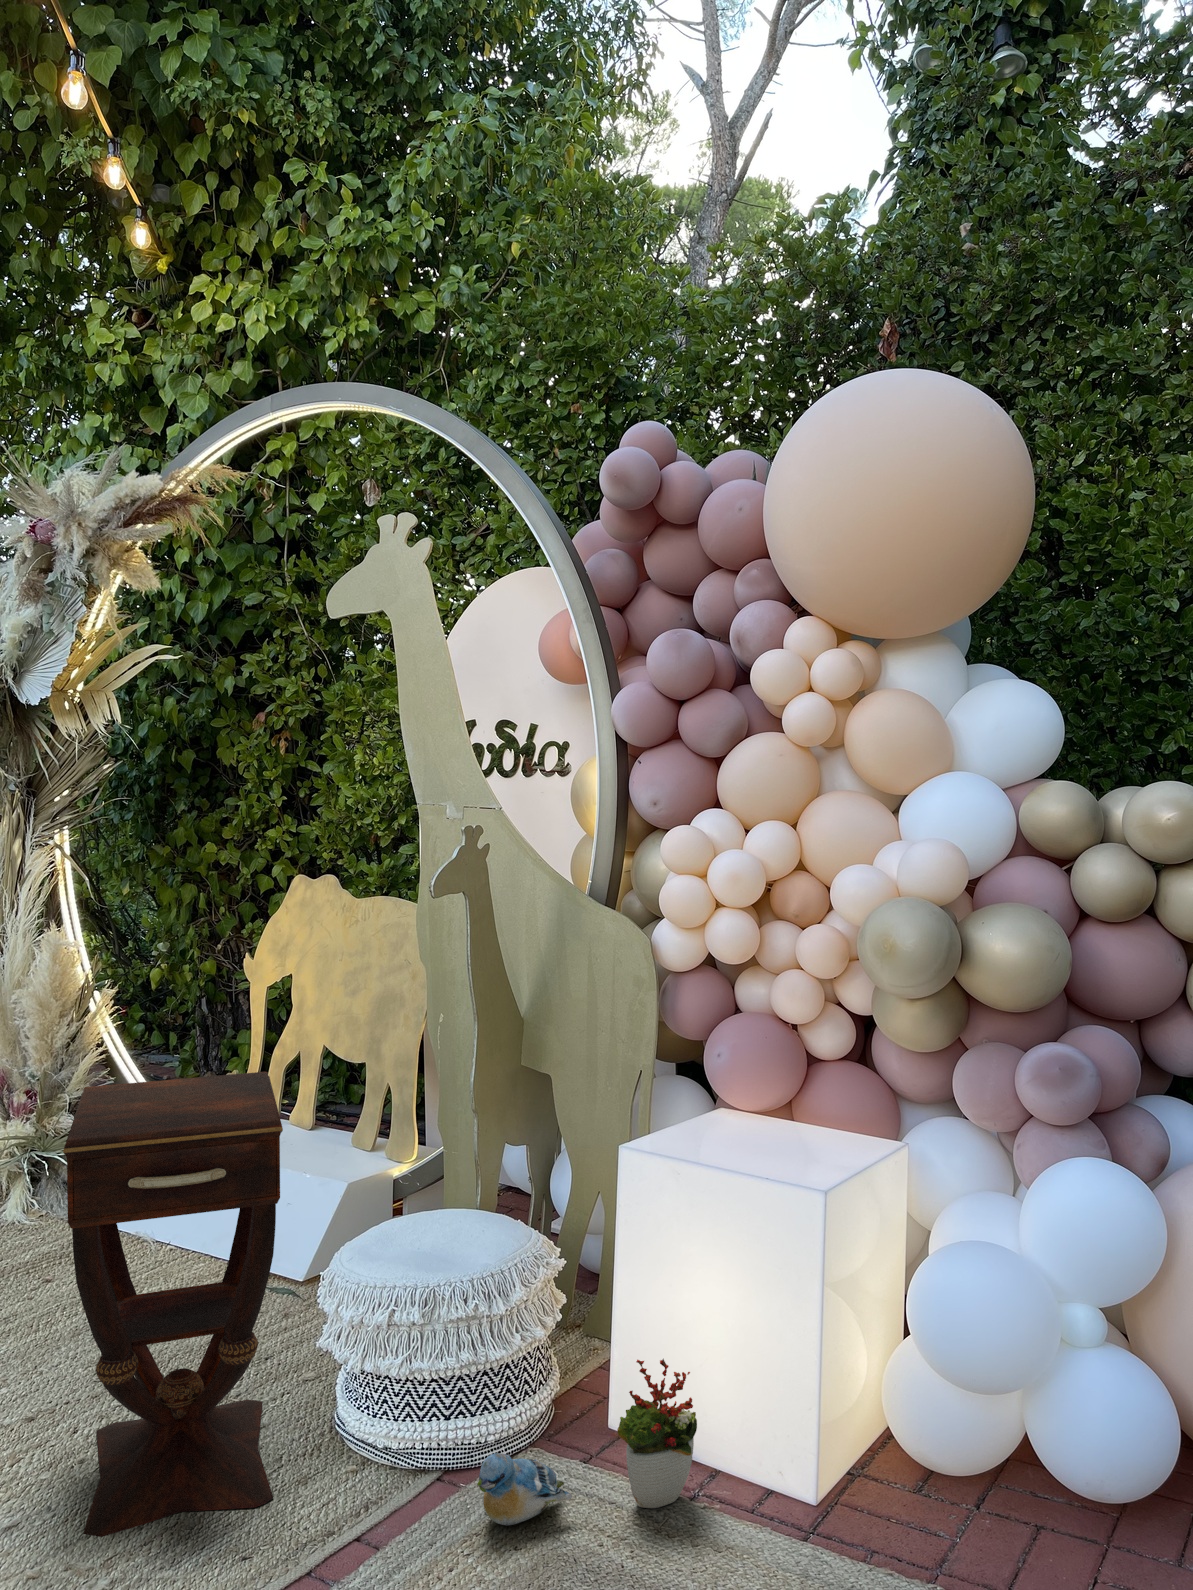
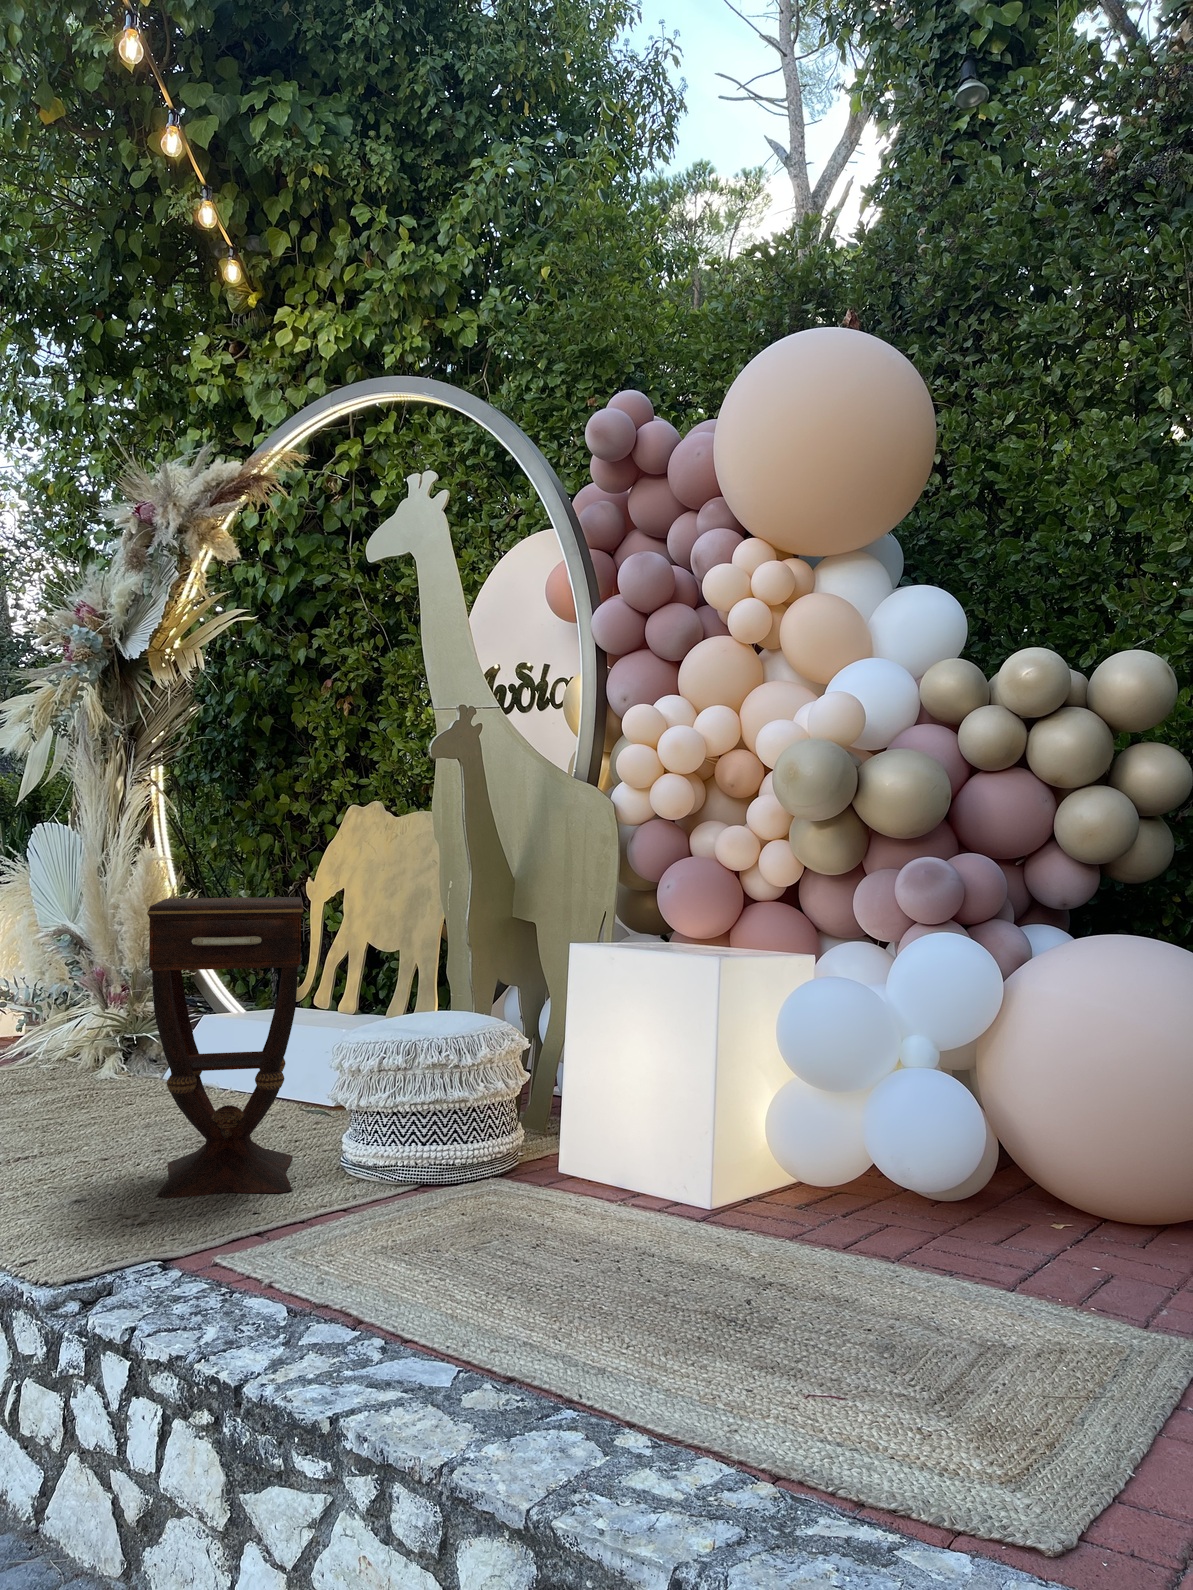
decorative plant: present [617,1359,697,1508] -> none [545,1091,609,1205]
plush toy: present [477,1453,572,1525] -> none [437,1151,510,1205]

